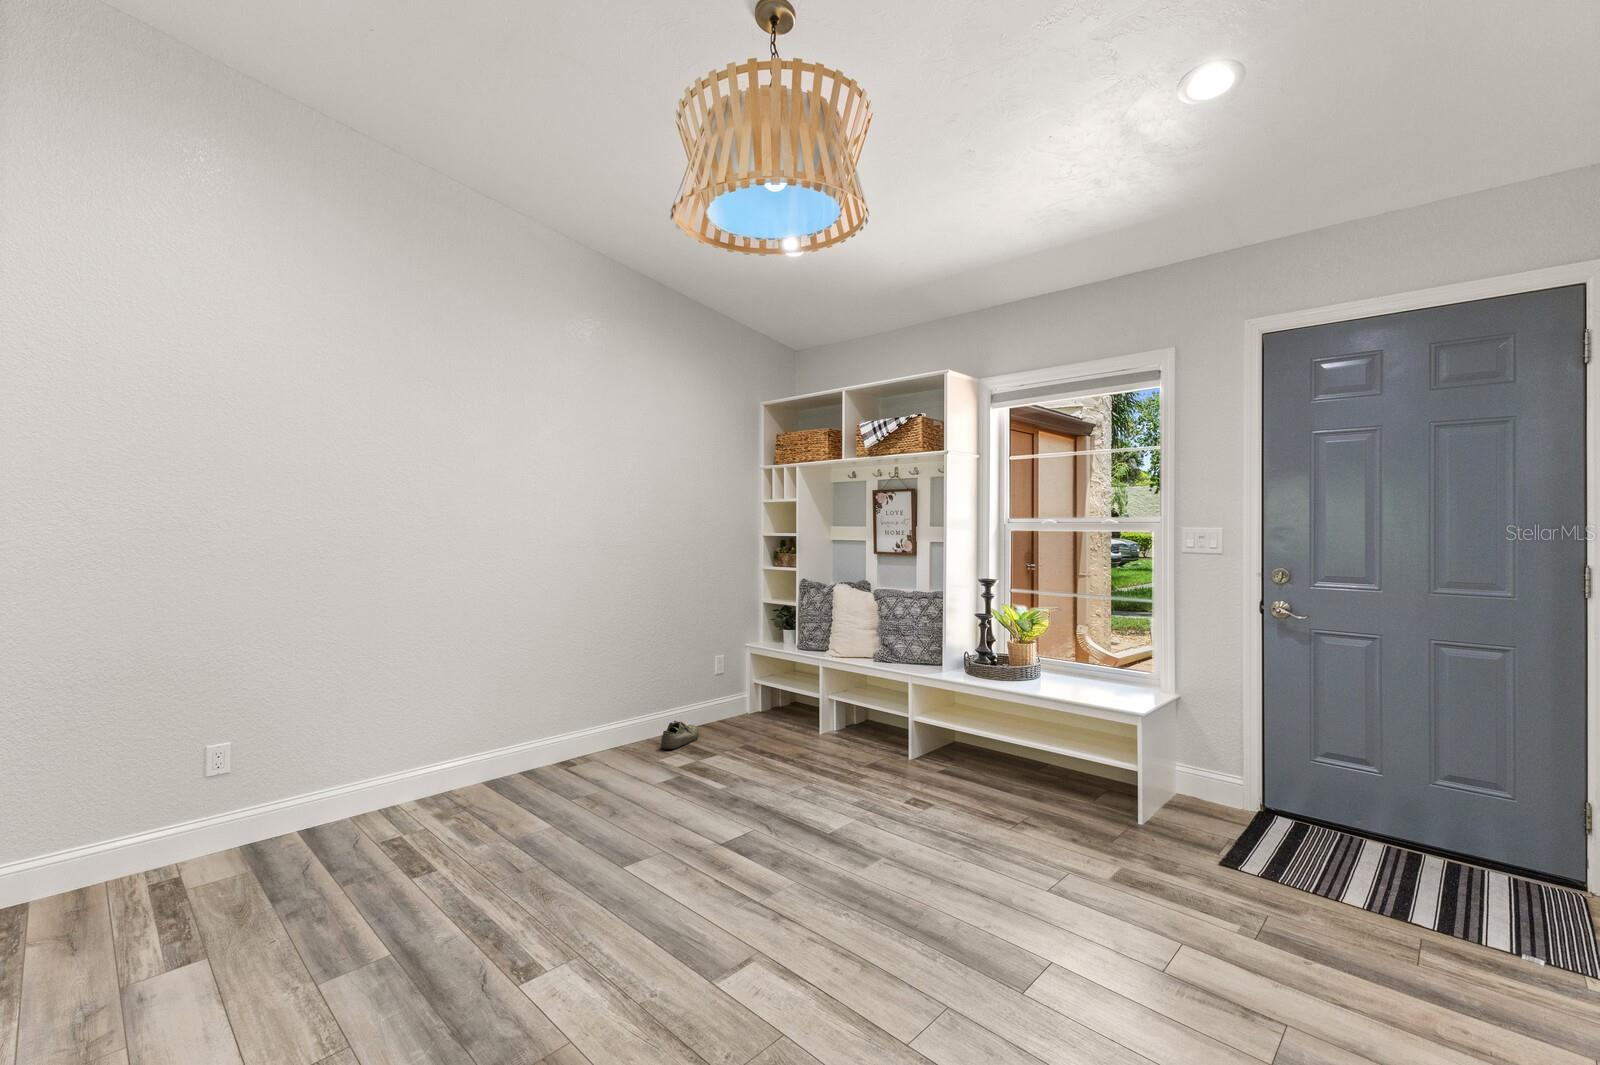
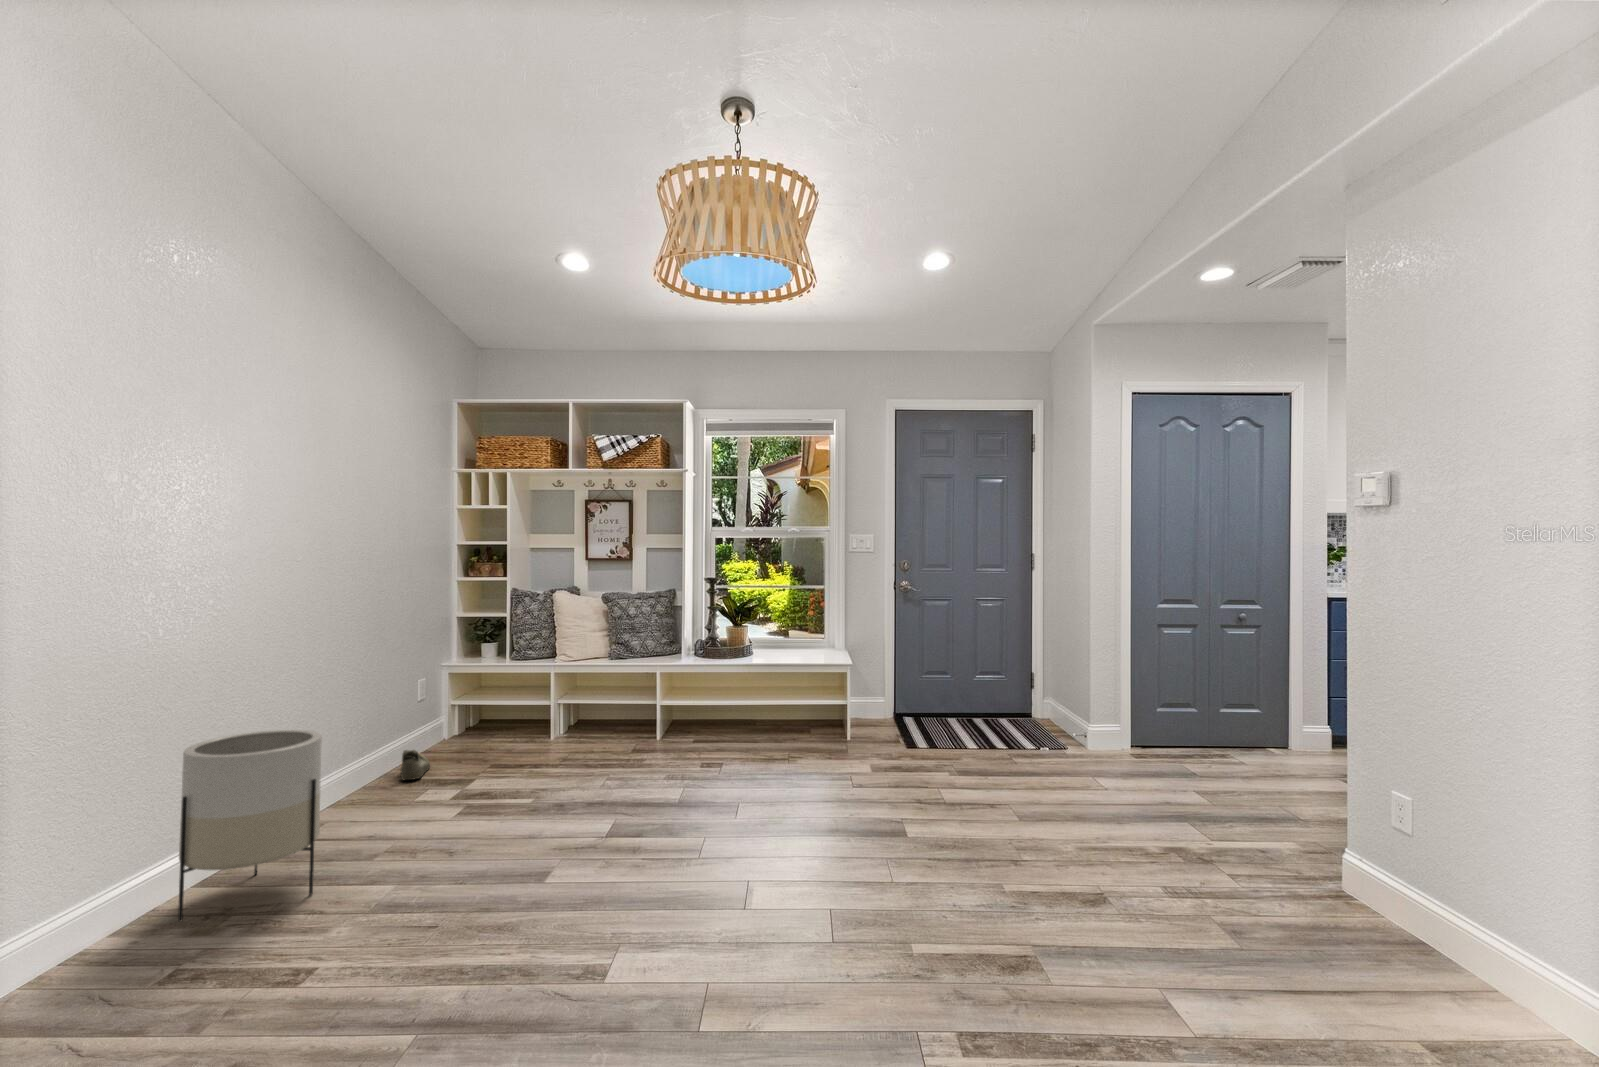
planter: none [389,696,493,840] -> present [178,730,322,922]

